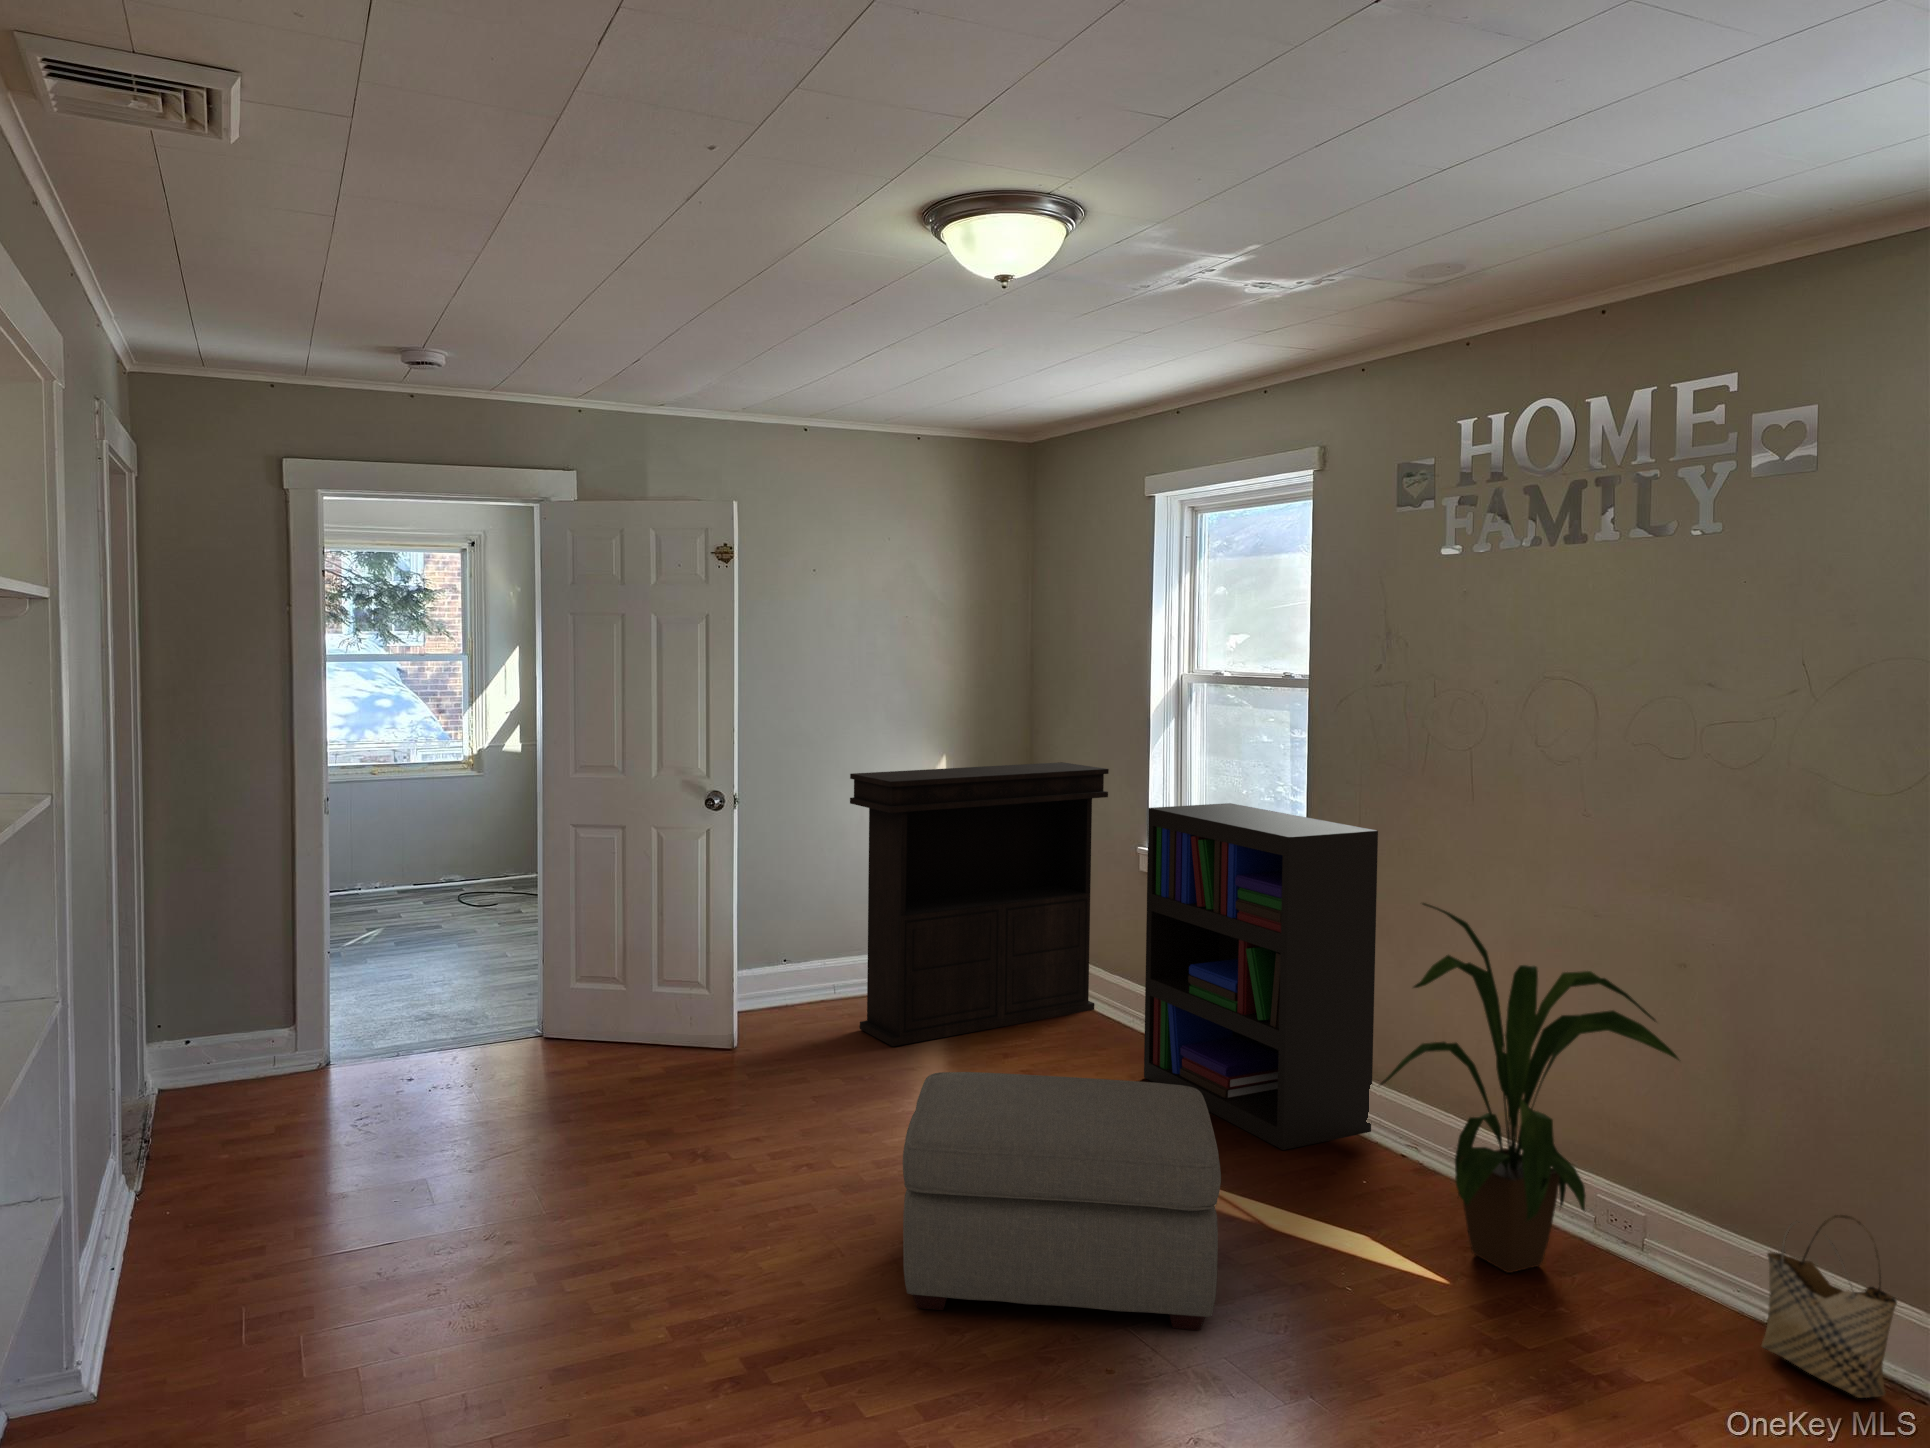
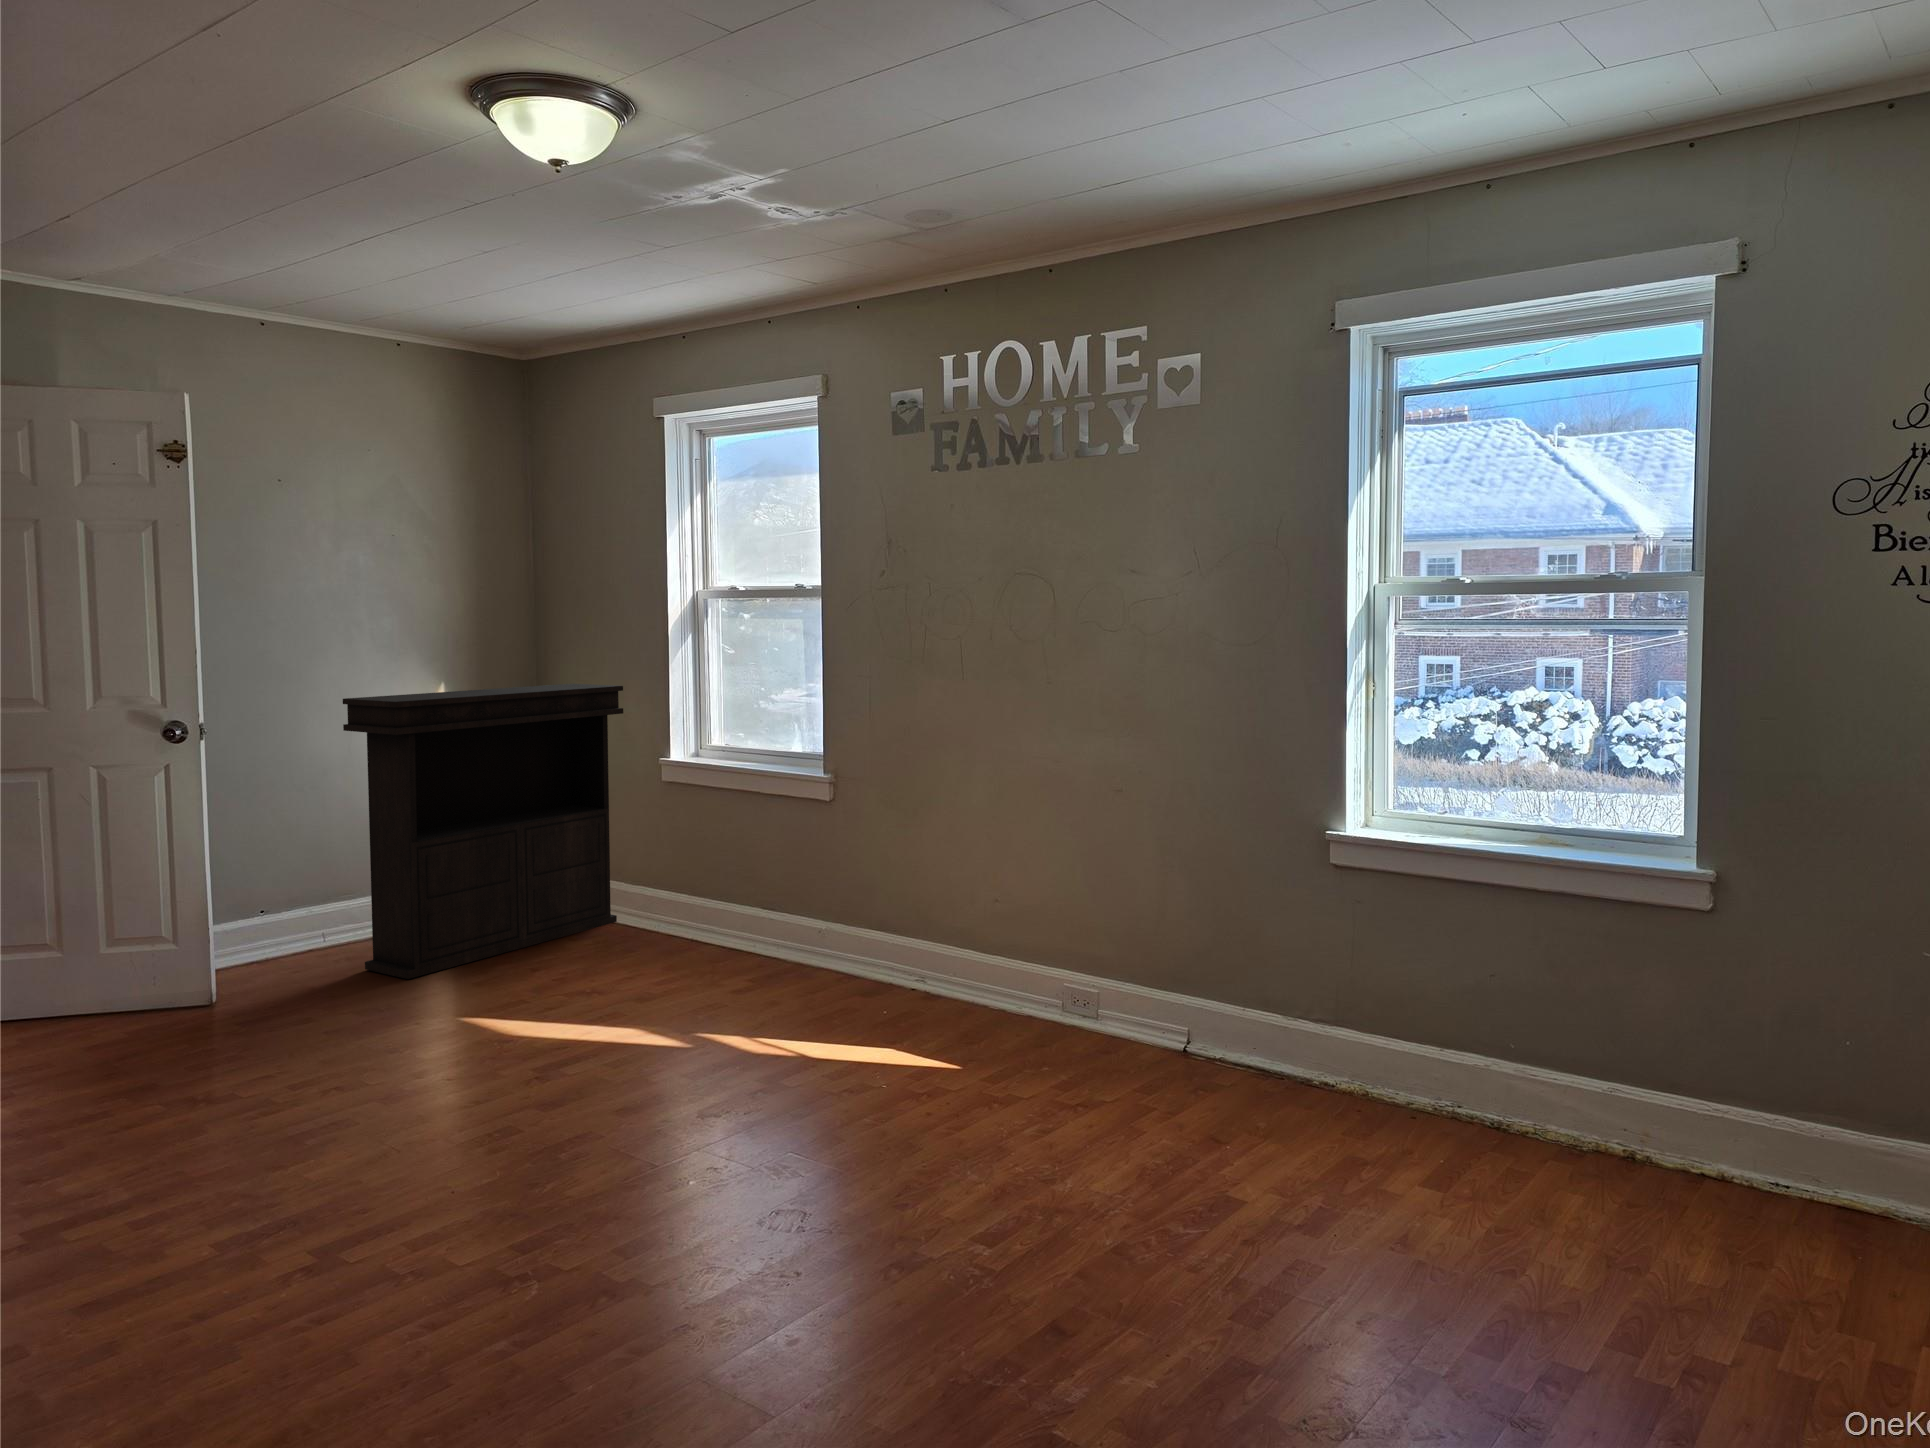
bookshelf: present [1144,803,1378,1150] -> none [674,706,885,1002]
house plant: present [1380,903,1679,1273] -> none [901,761,1125,1054]
ottoman: present [903,1072,1221,1330] -> none [474,942,782,1182]
woven basket: present [1762,1215,1897,1398] -> none [1182,955,1264,1080]

